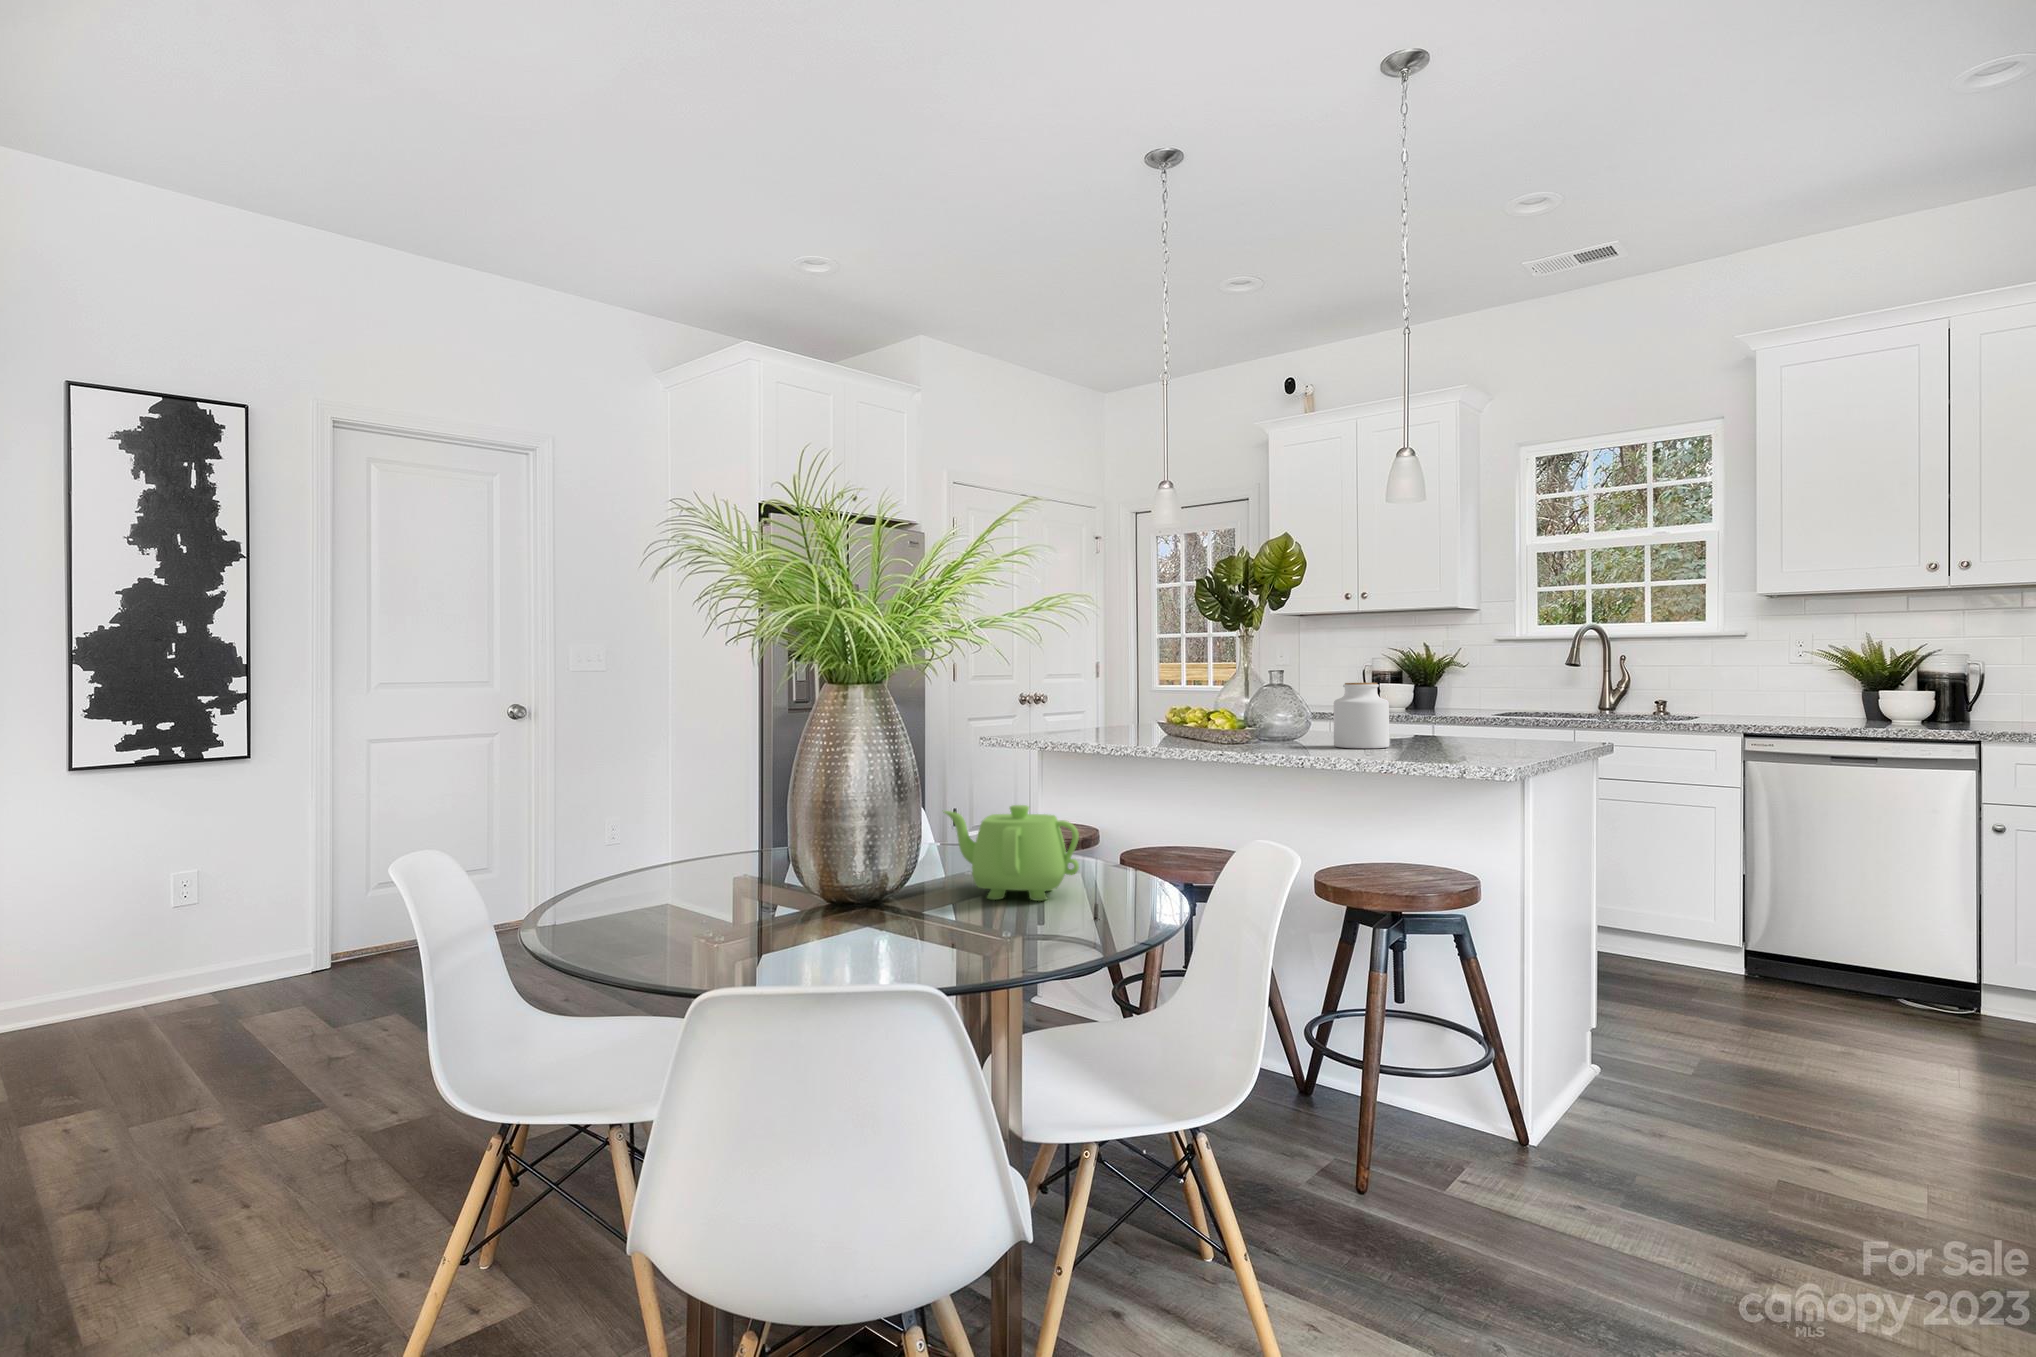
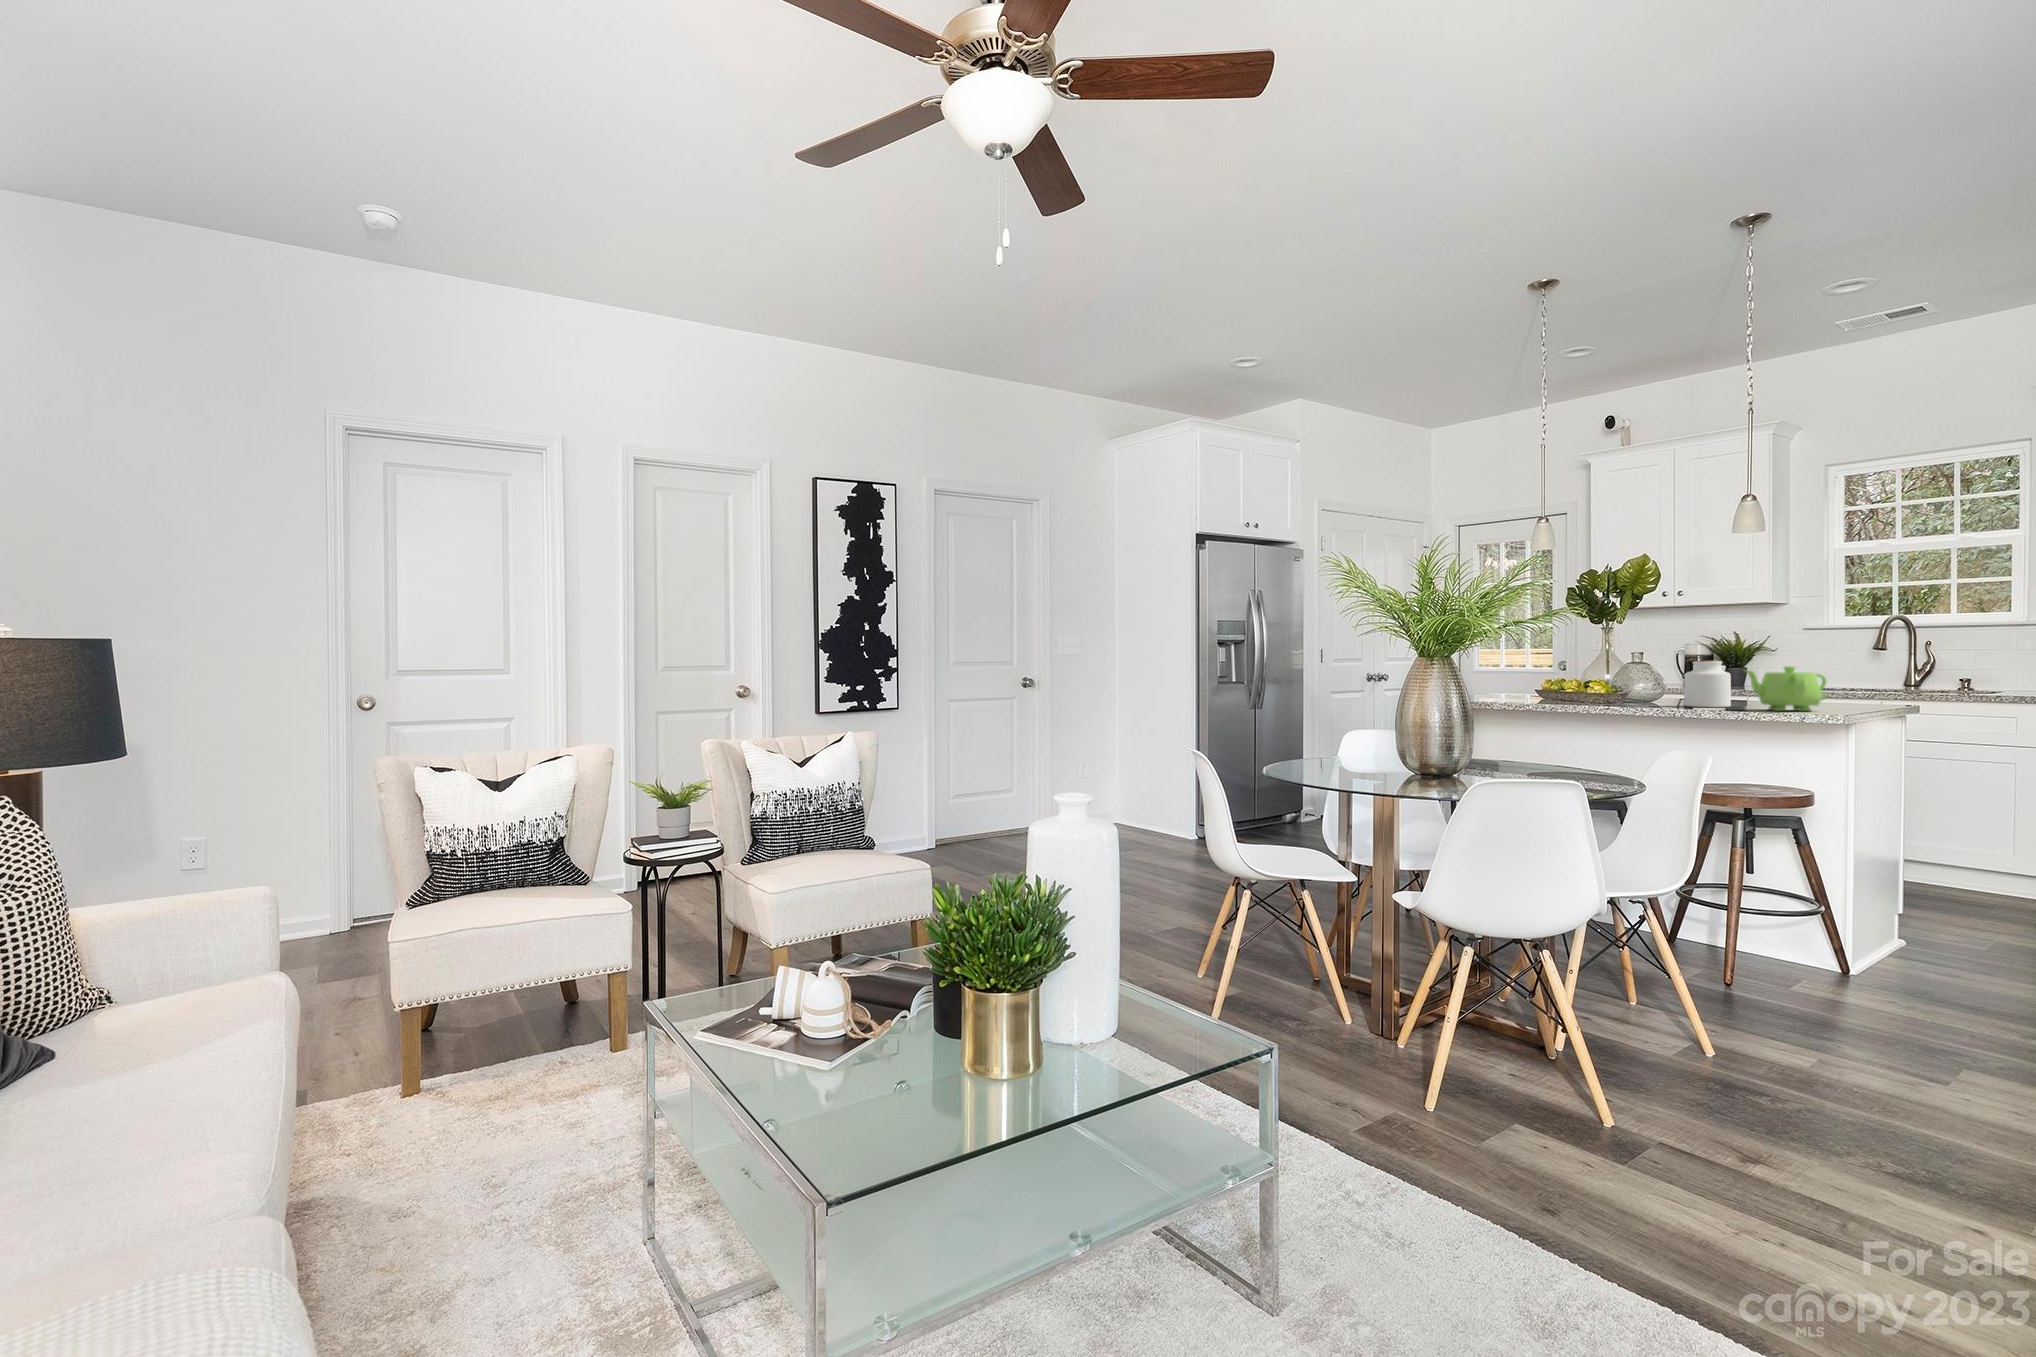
teapot: present [944,805,1079,901] -> present [1746,666,1826,711]

